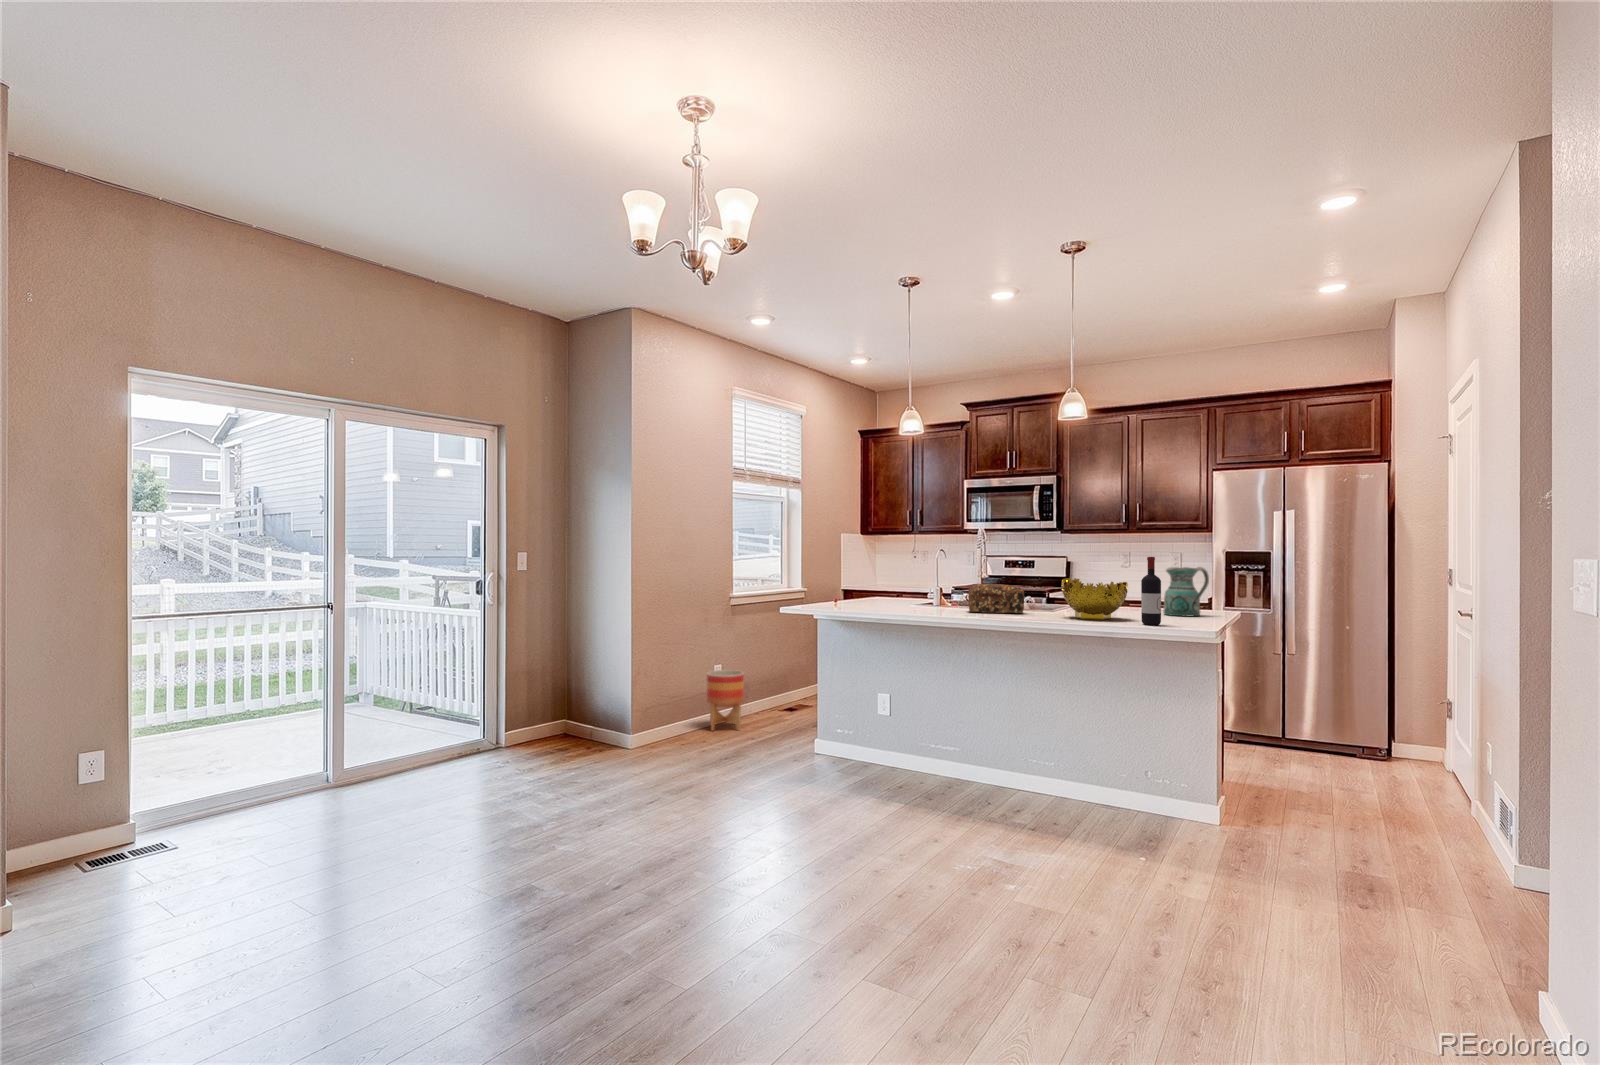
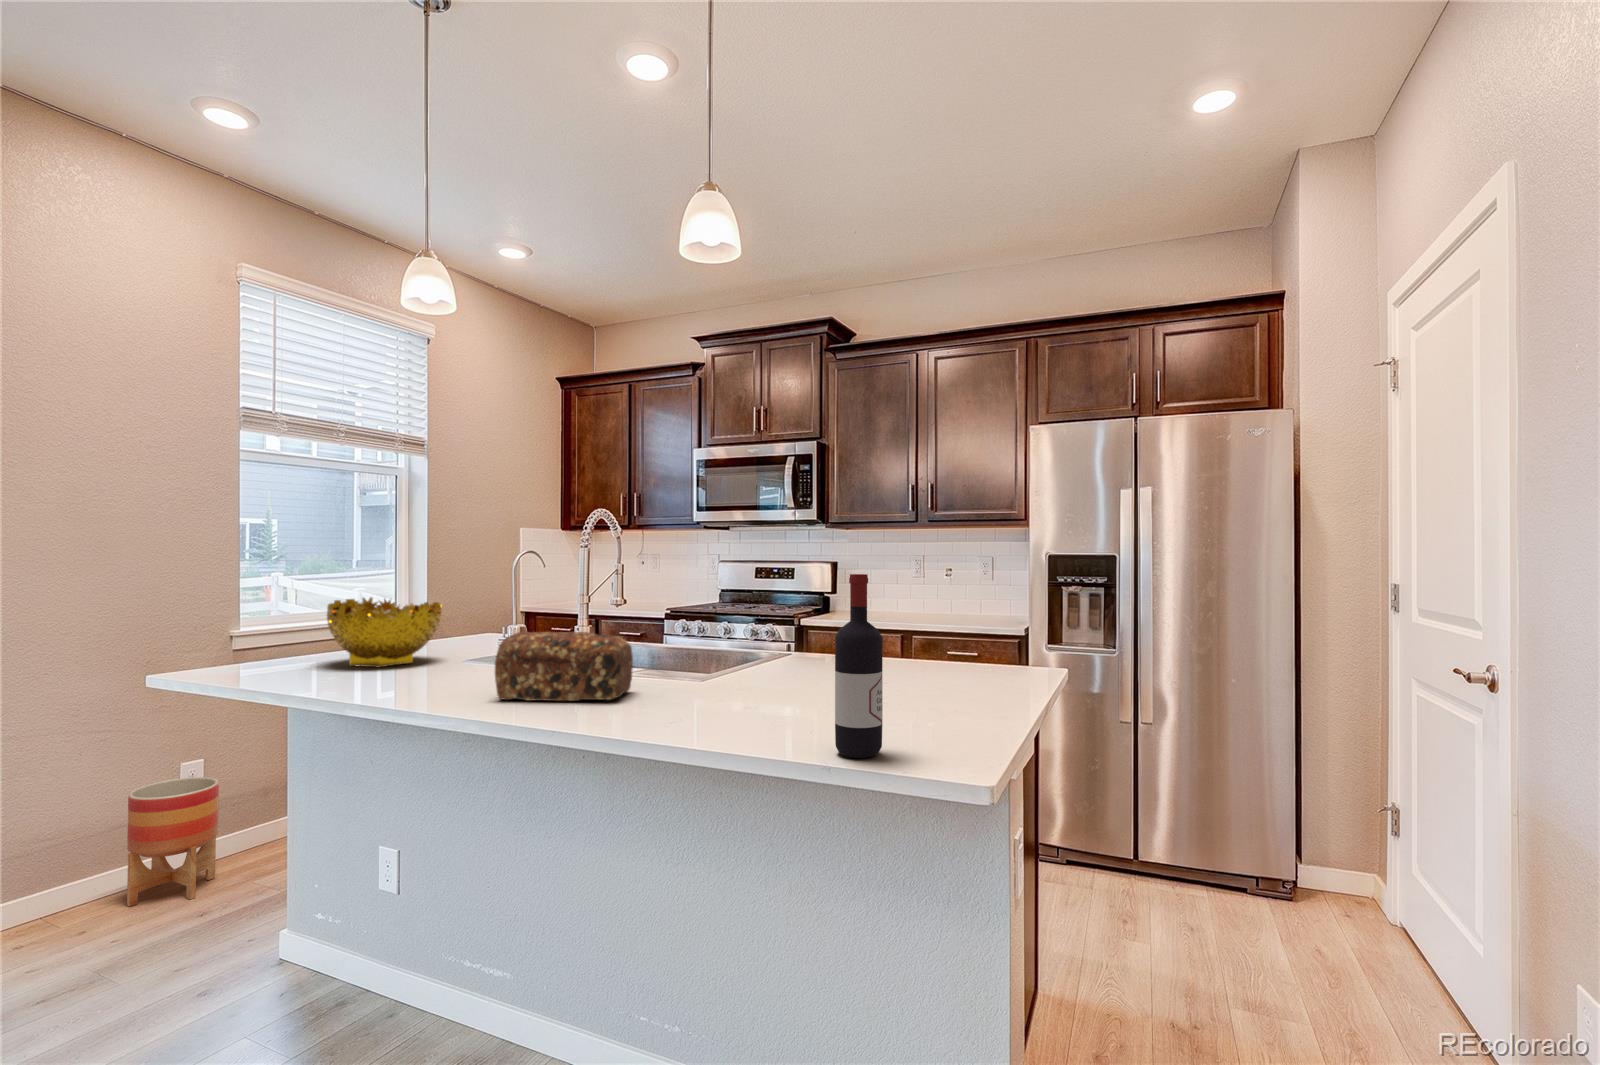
ceramic pitcher: present [1163,567,1209,617] -> none [927,589,1014,695]
decorative bowl: present [1062,578,1128,620] -> present [327,597,442,667]

